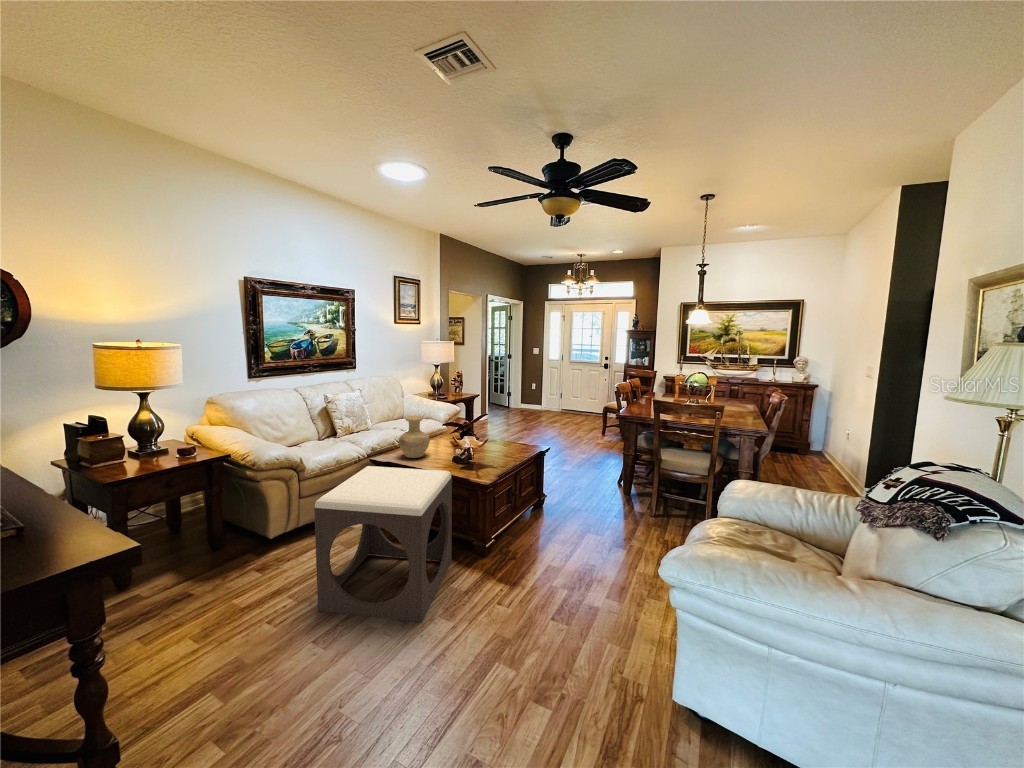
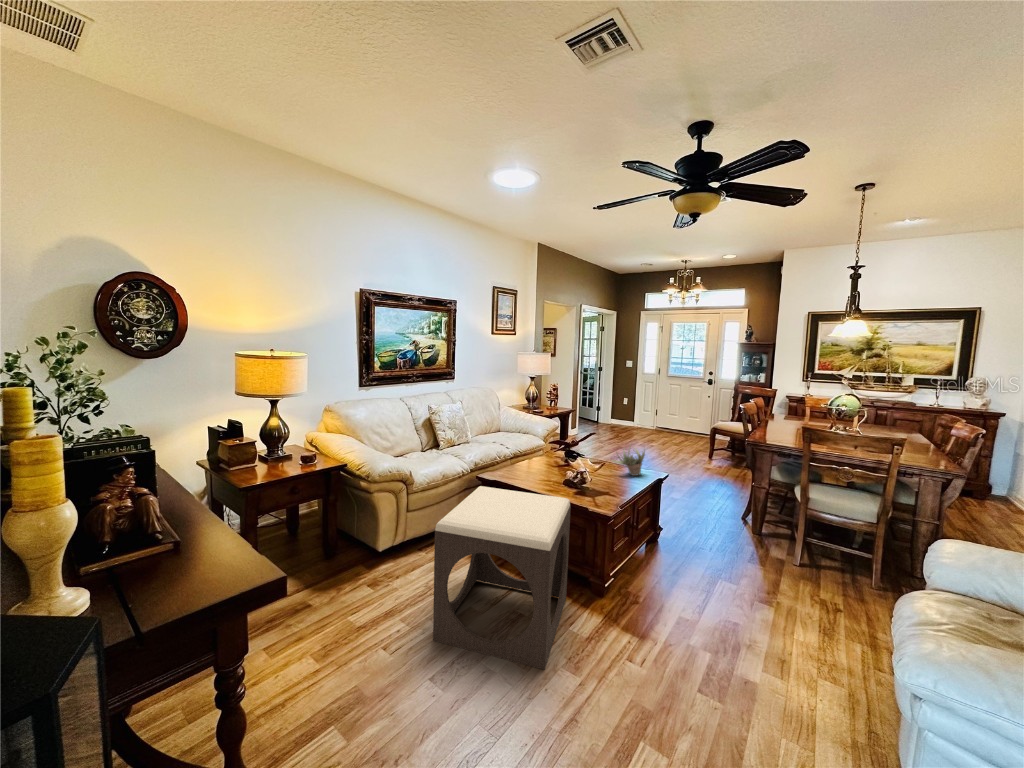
vase: present [399,416,430,458] -> none [506,433,538,478]
succulent plant: none [498,419,528,450] -> present [611,444,645,476]

